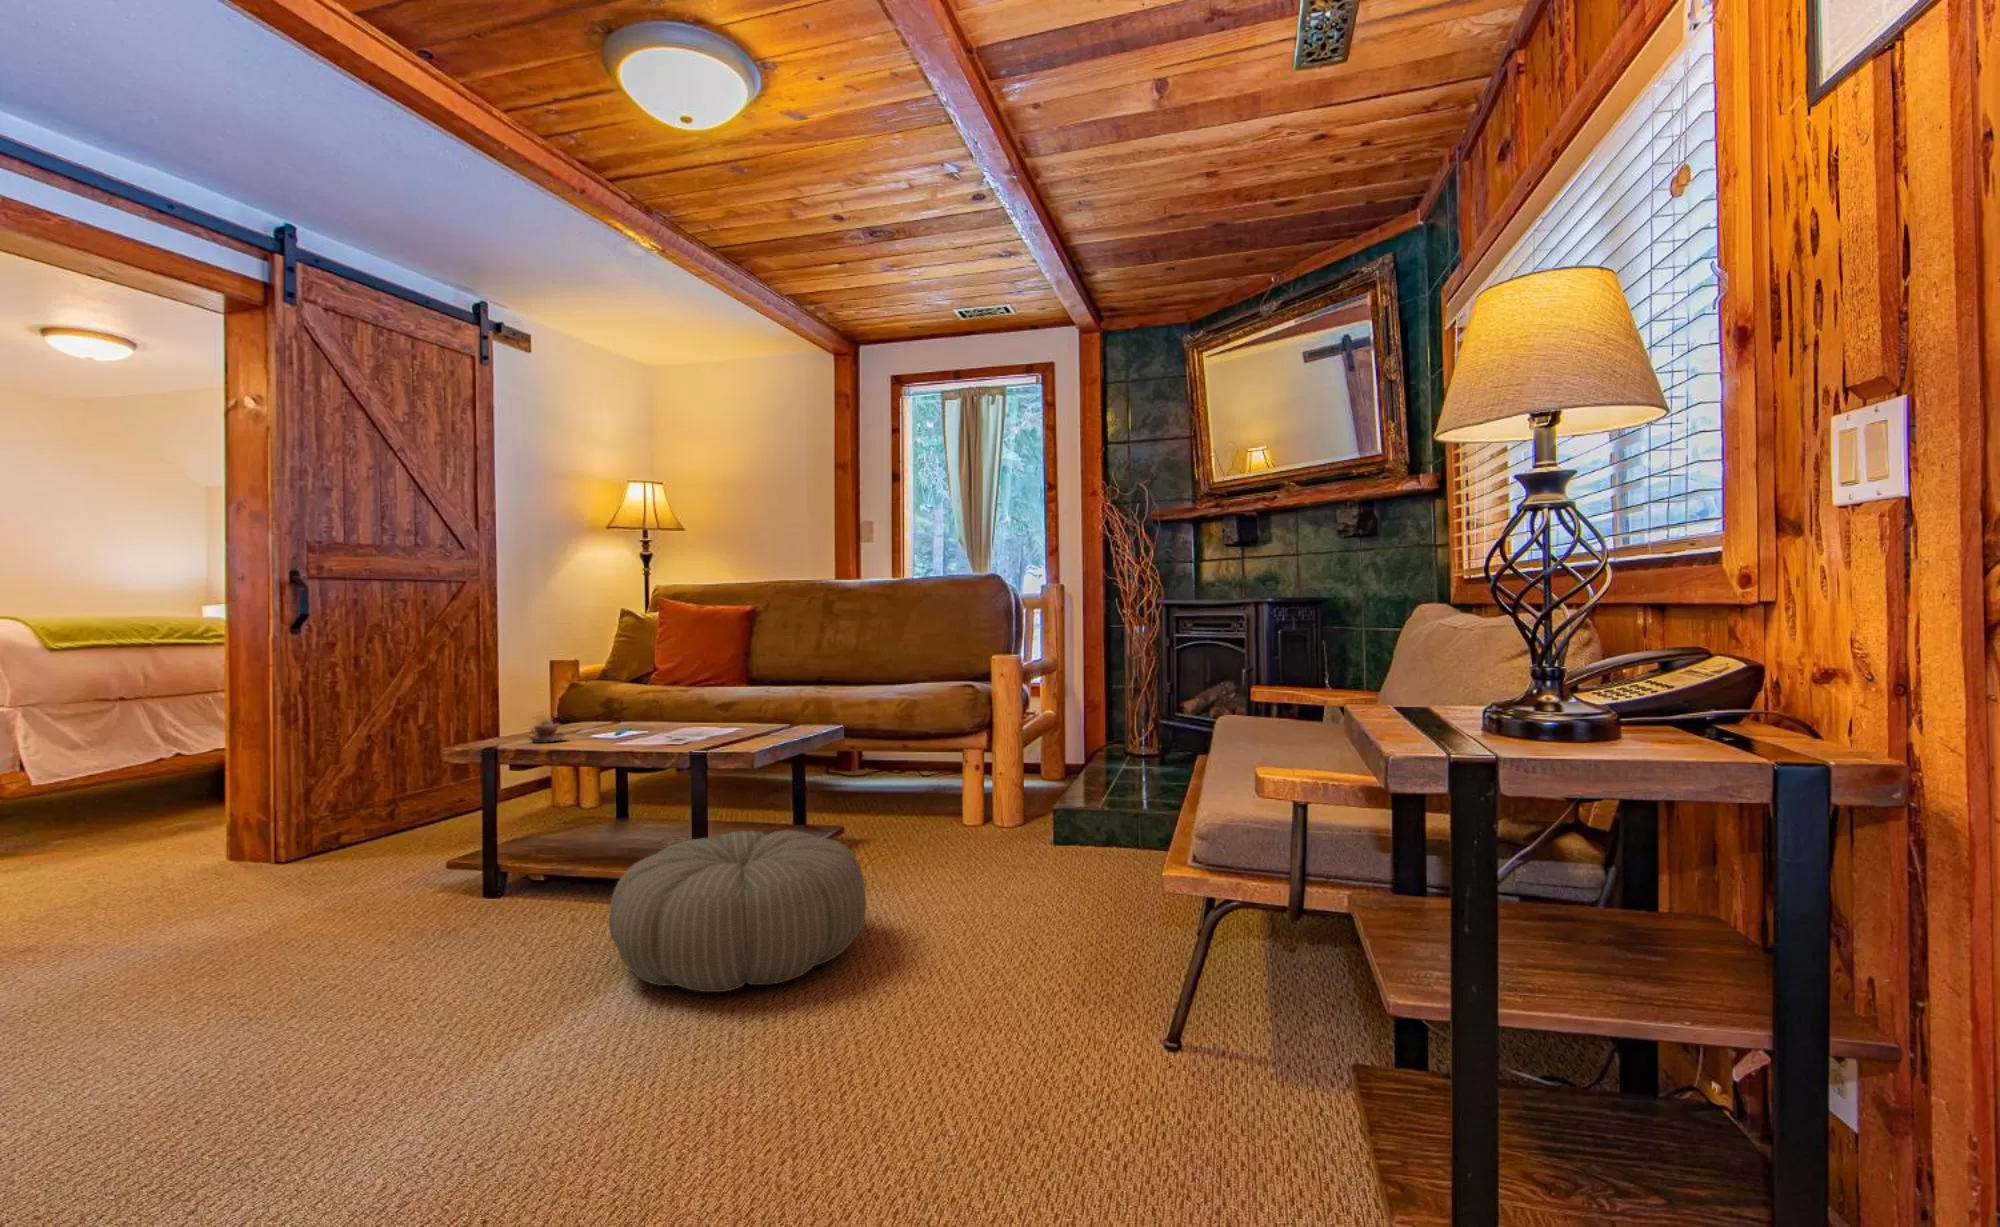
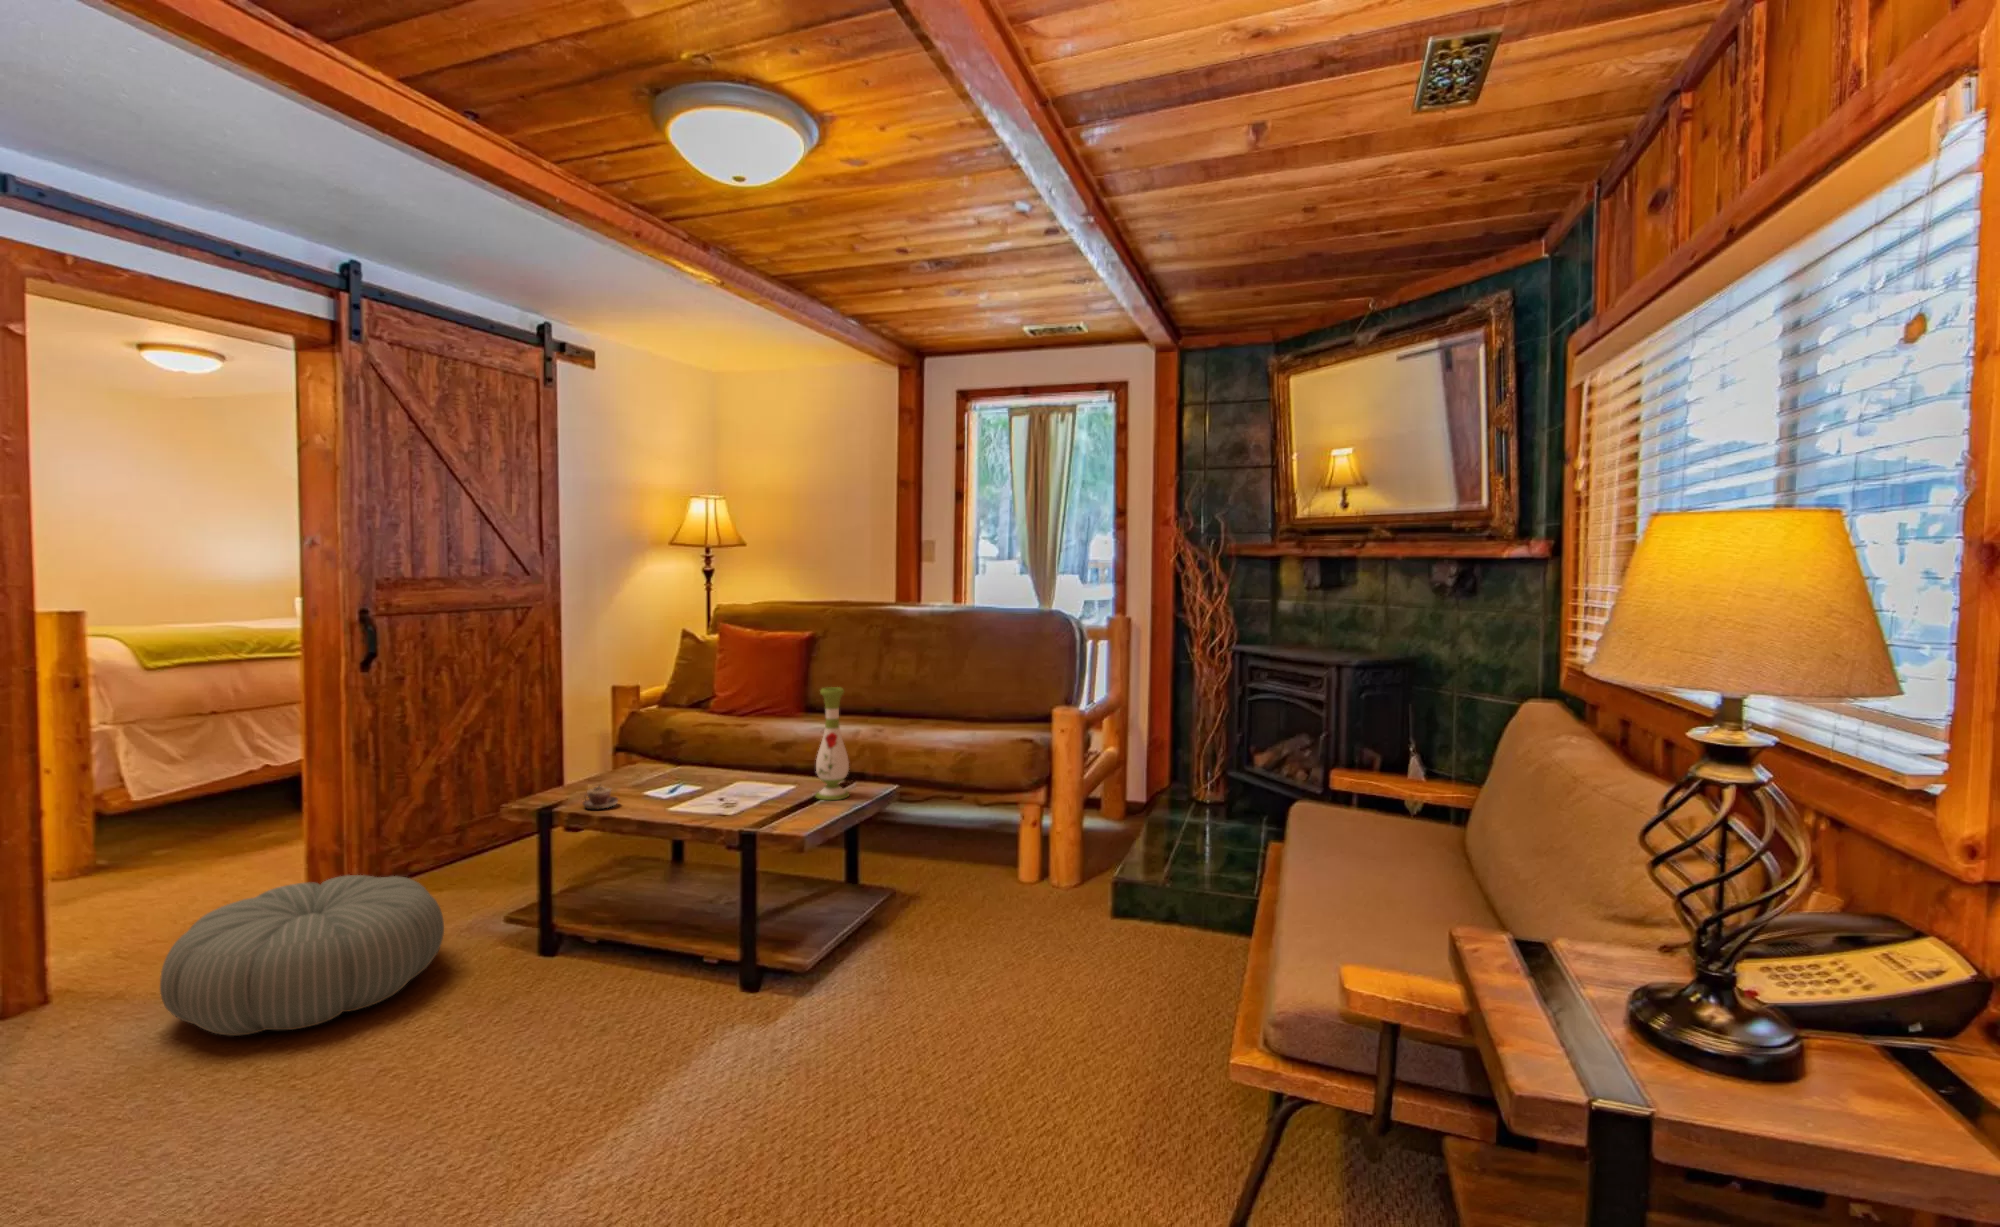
vase: none [763,625,797,734] -> present [816,687,849,800]
pouf: present [609,830,866,992] -> present [160,875,444,1036]

